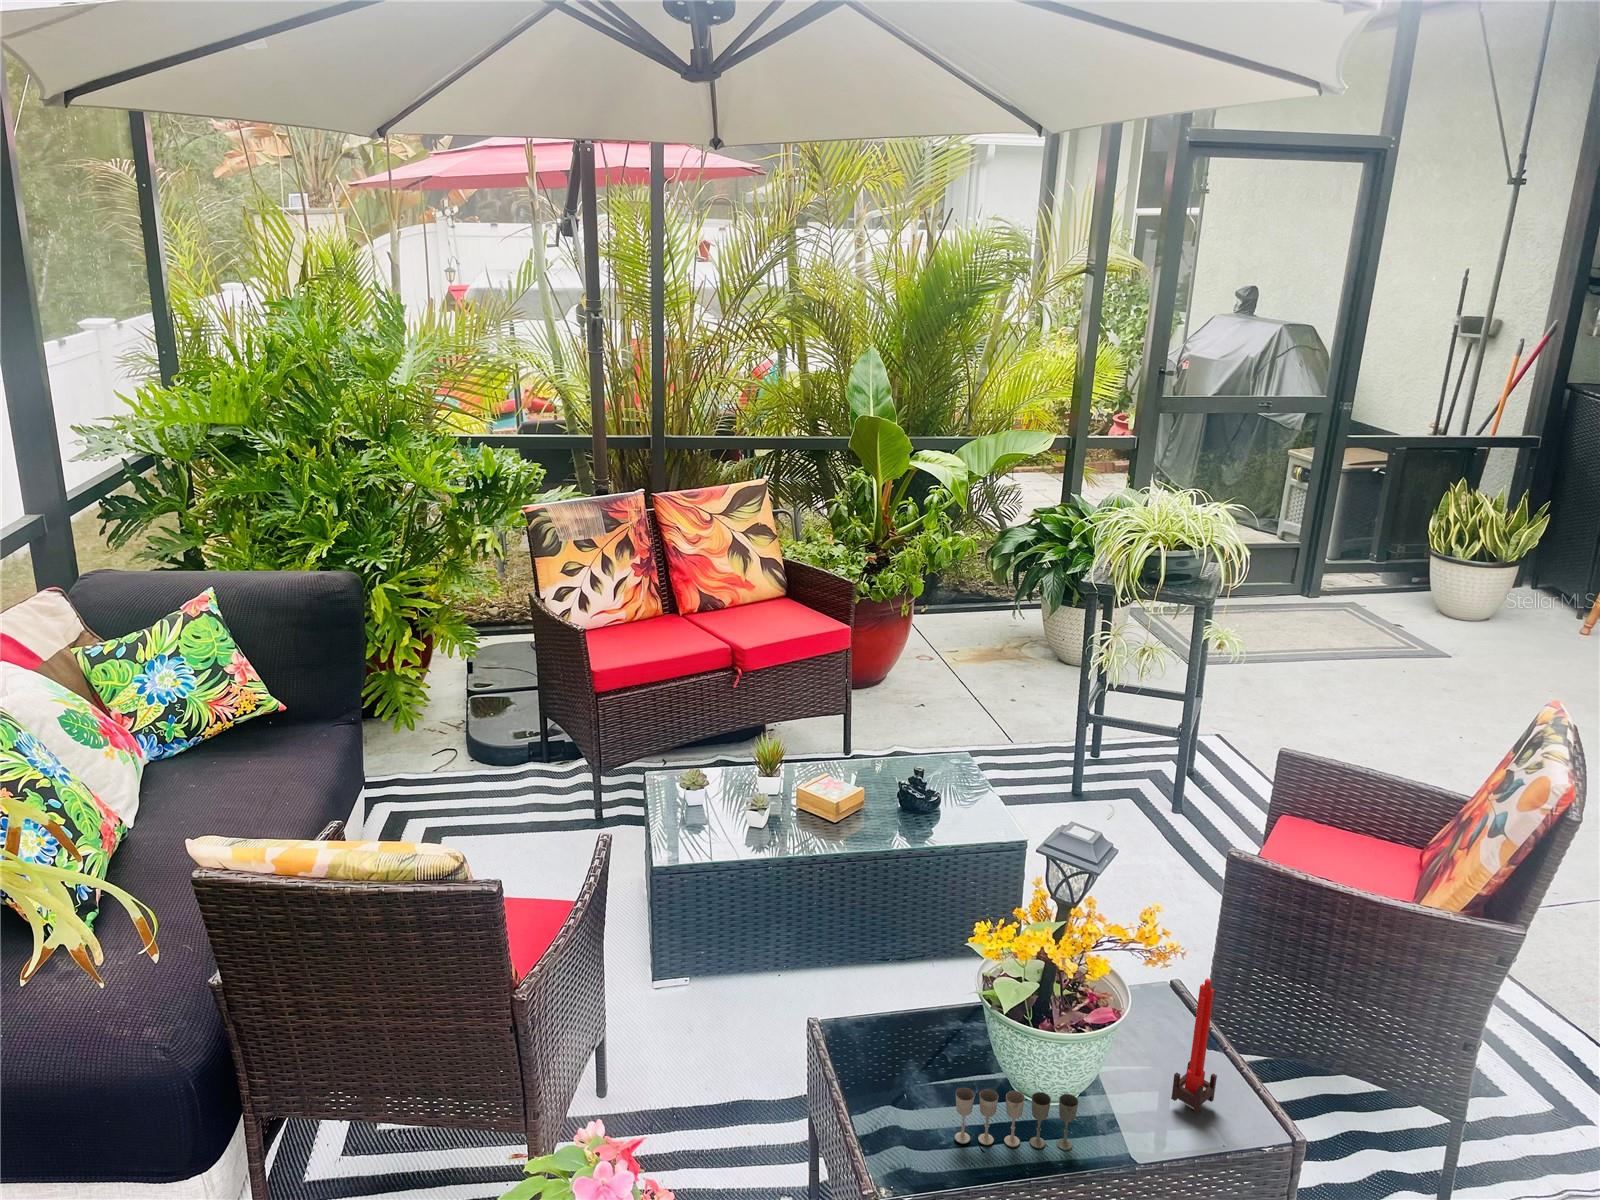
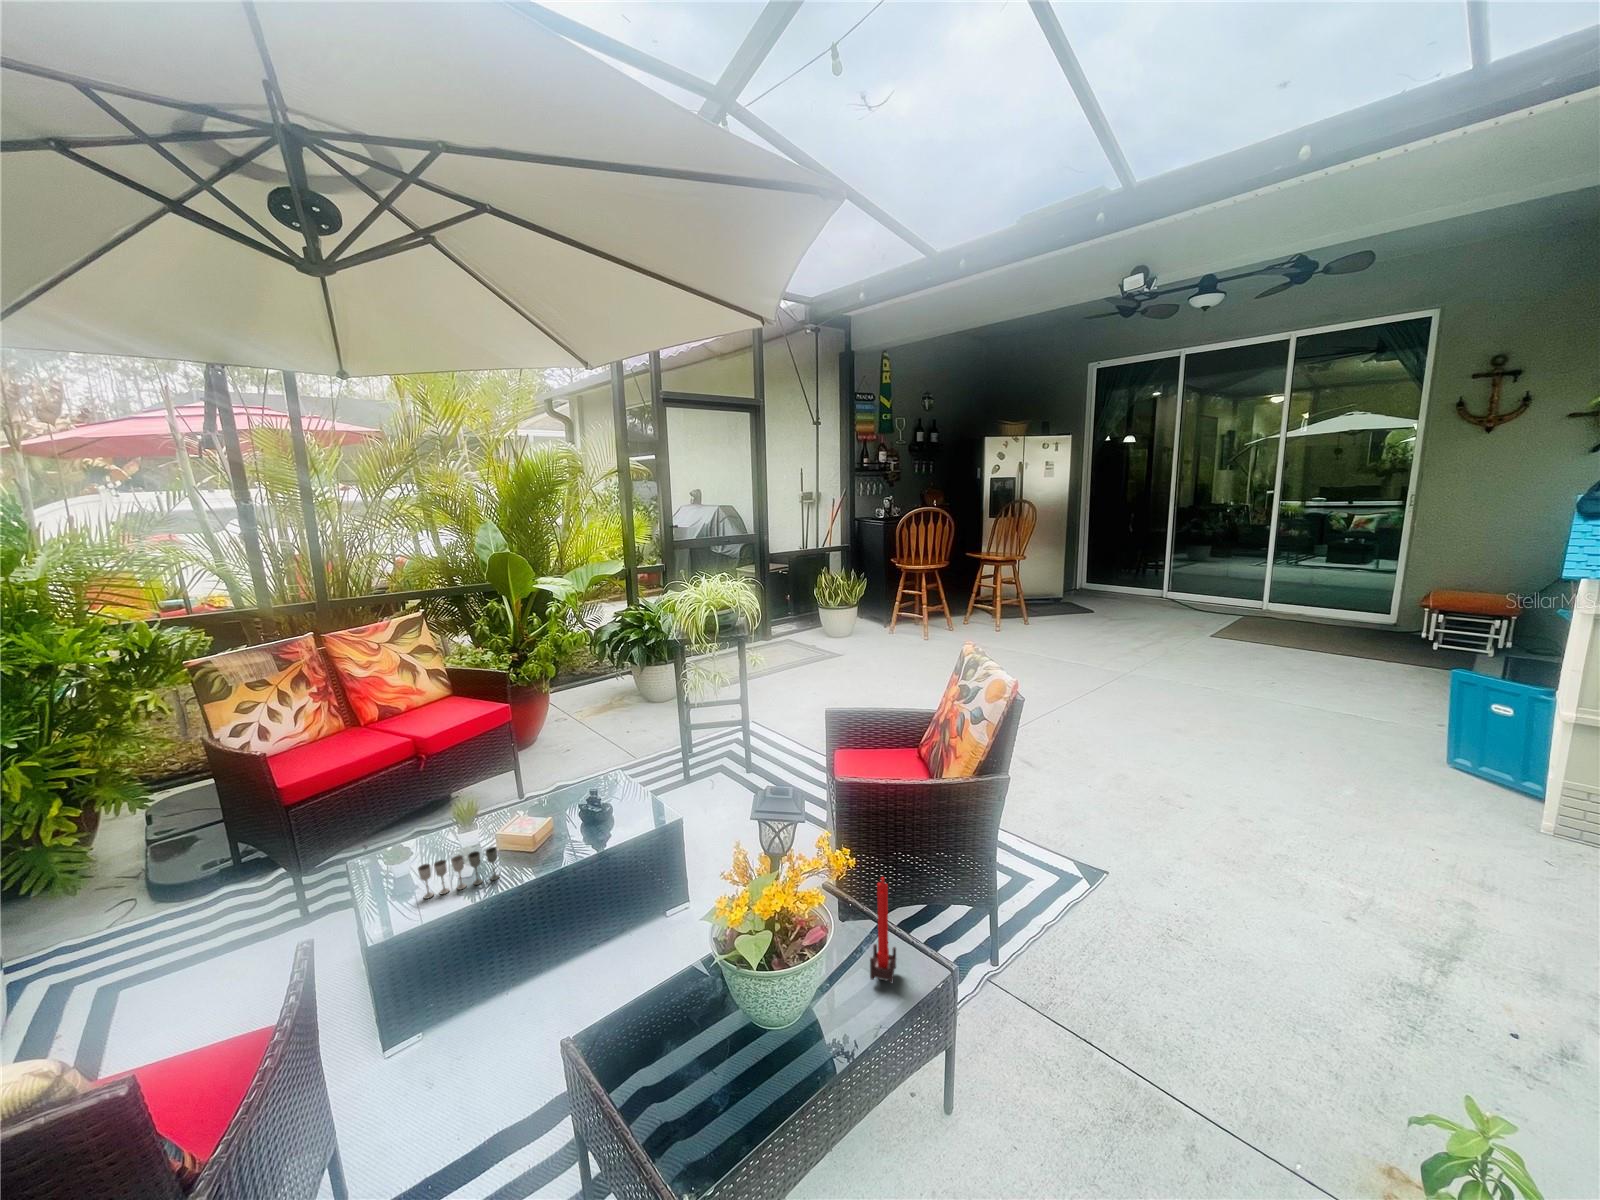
wine glass: present [955,1088,1078,1150] -> present [418,847,500,899]

